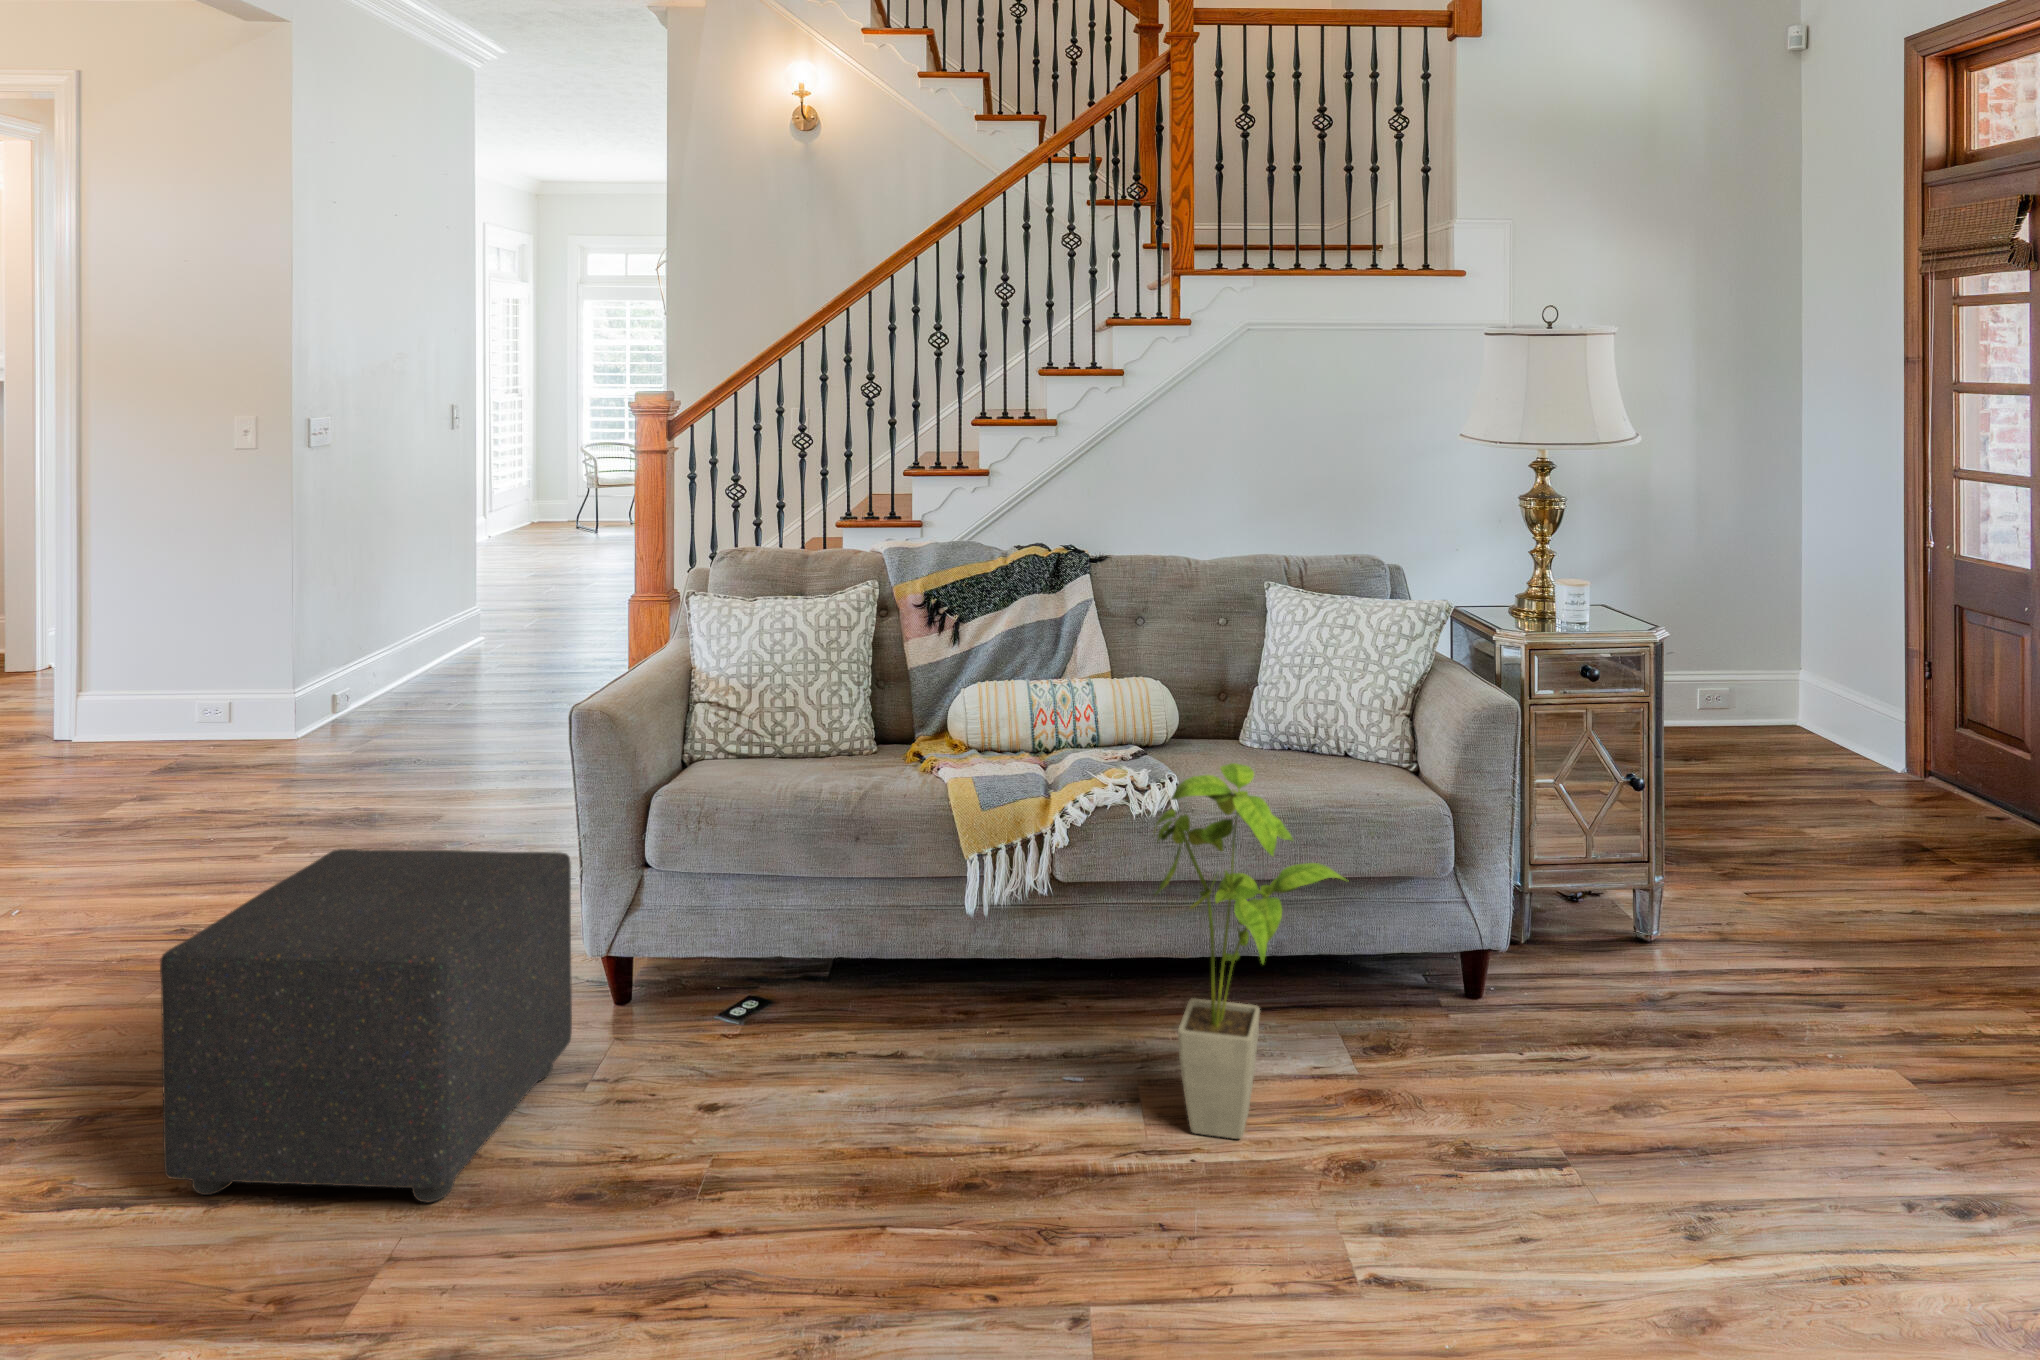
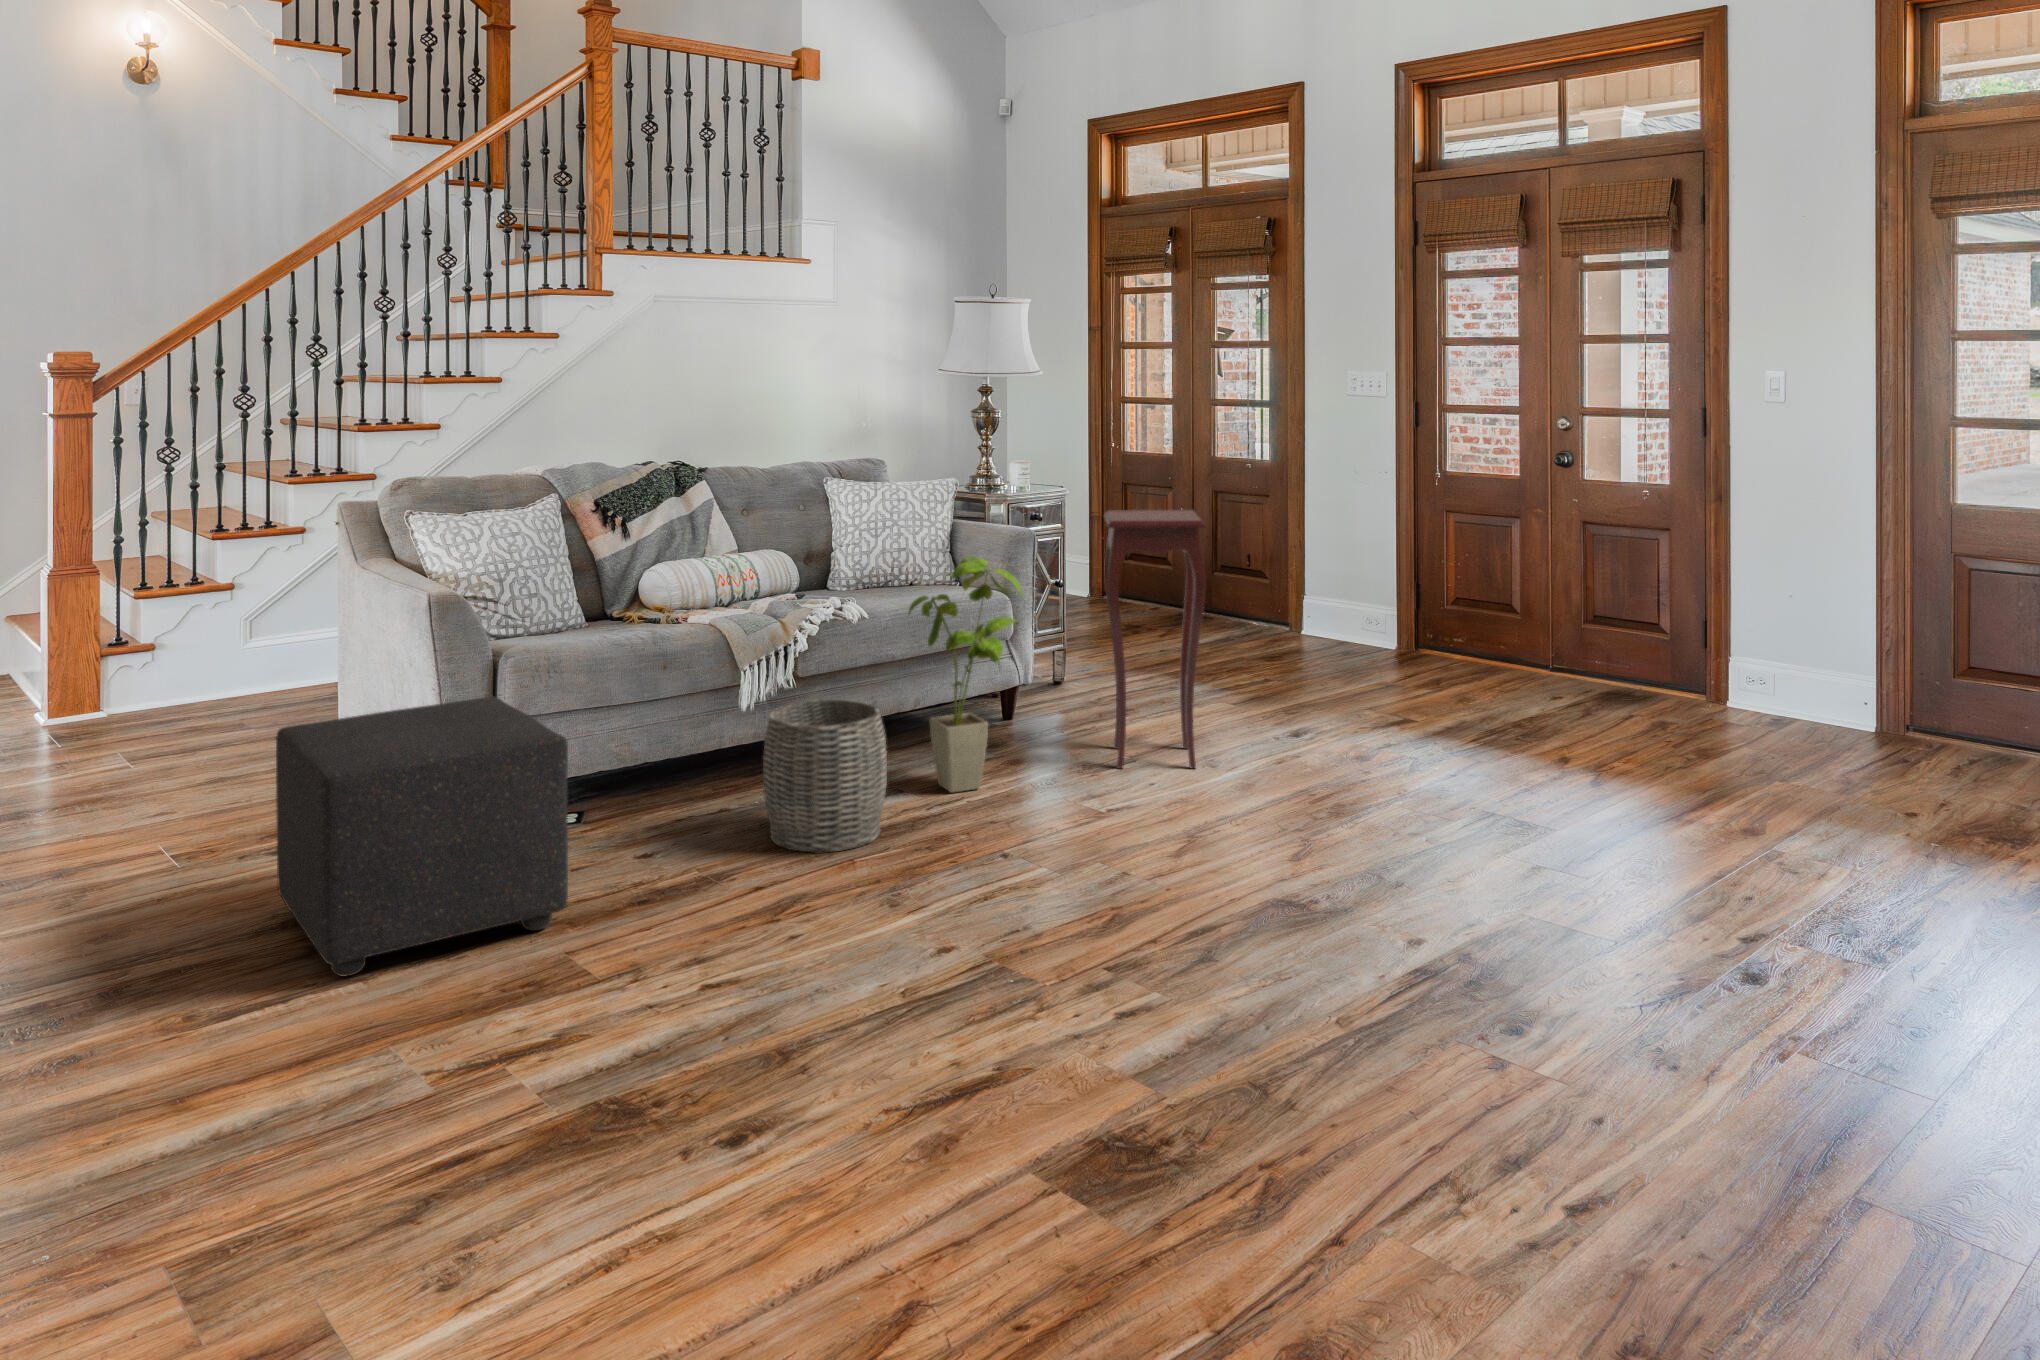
side table: none [1486,707,1721,1233] -> present [1104,510,1205,769]
woven basket: none [841,940,1023,1204] -> present [763,700,887,852]

